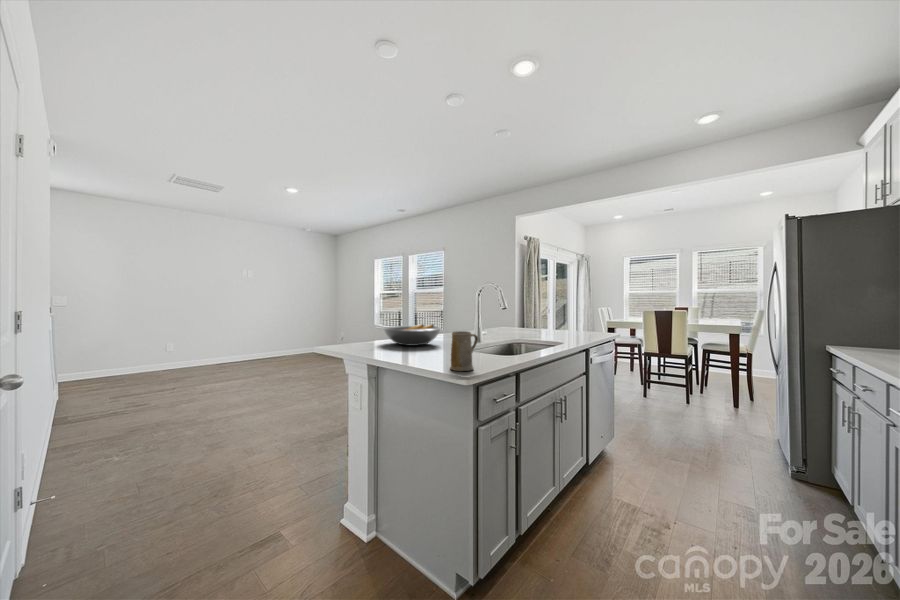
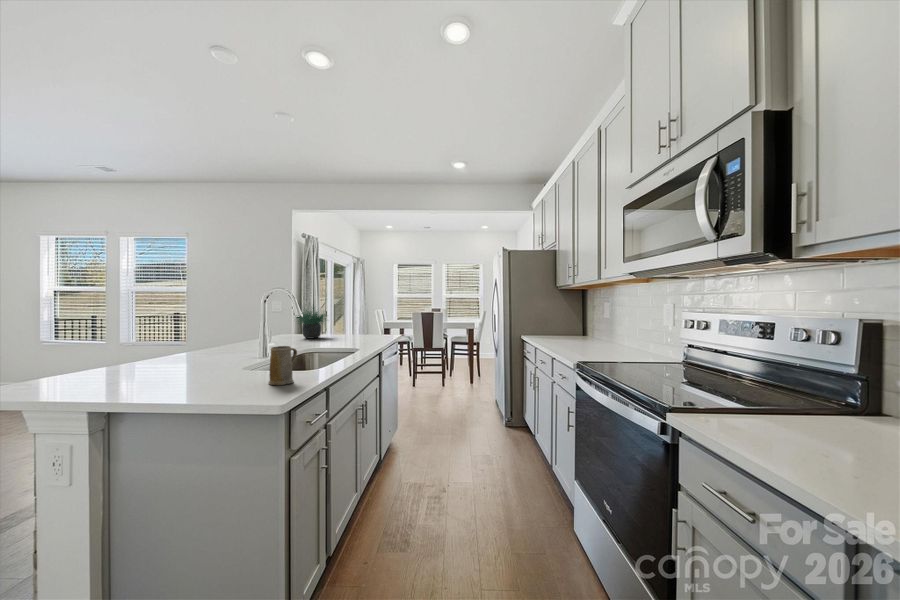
potted plant: none [501,291,542,332] -> present [298,308,325,338]
fruit bowl: present [384,324,440,346] -> none [154,338,234,364]

